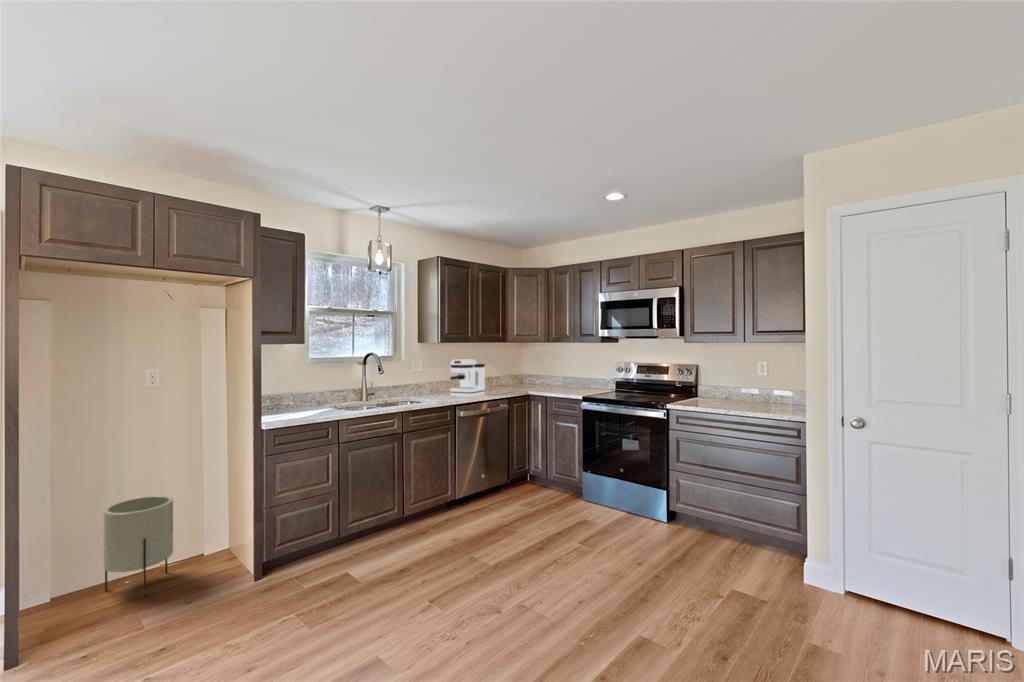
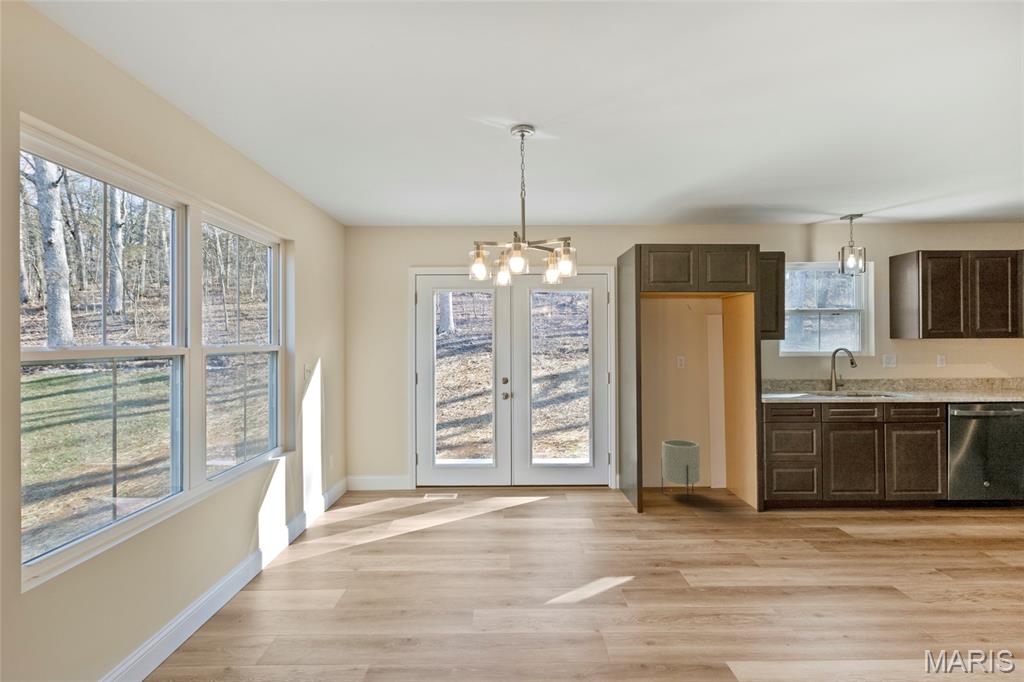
coffee maker: present [450,359,485,397] -> none [935,356,986,396]

